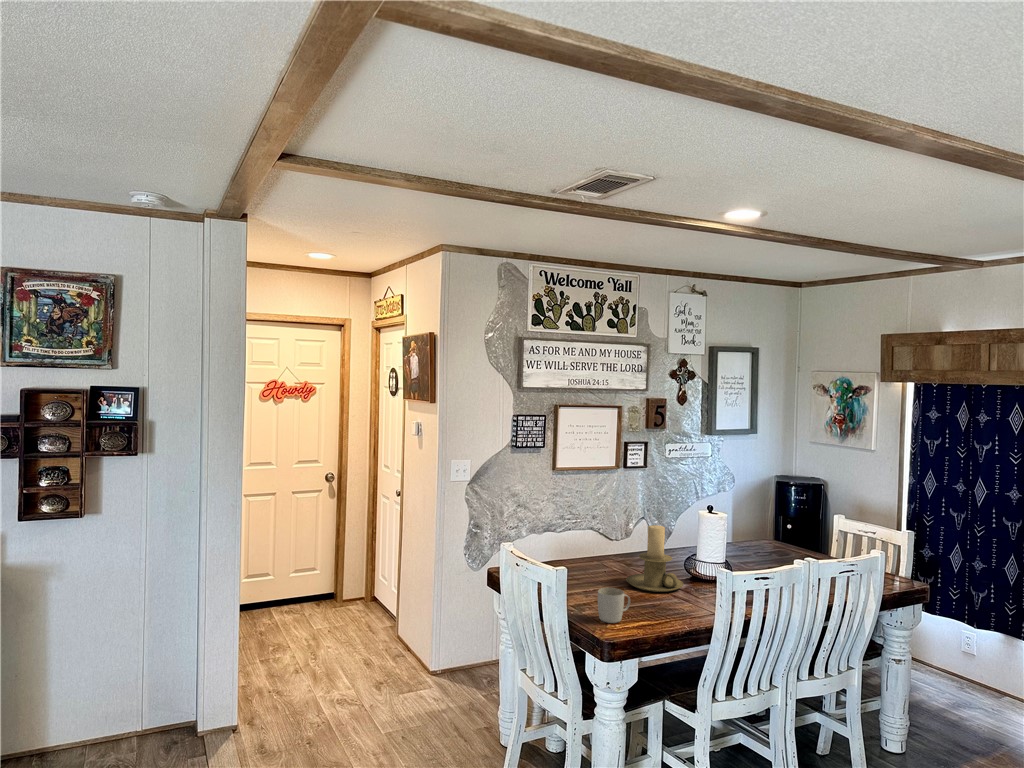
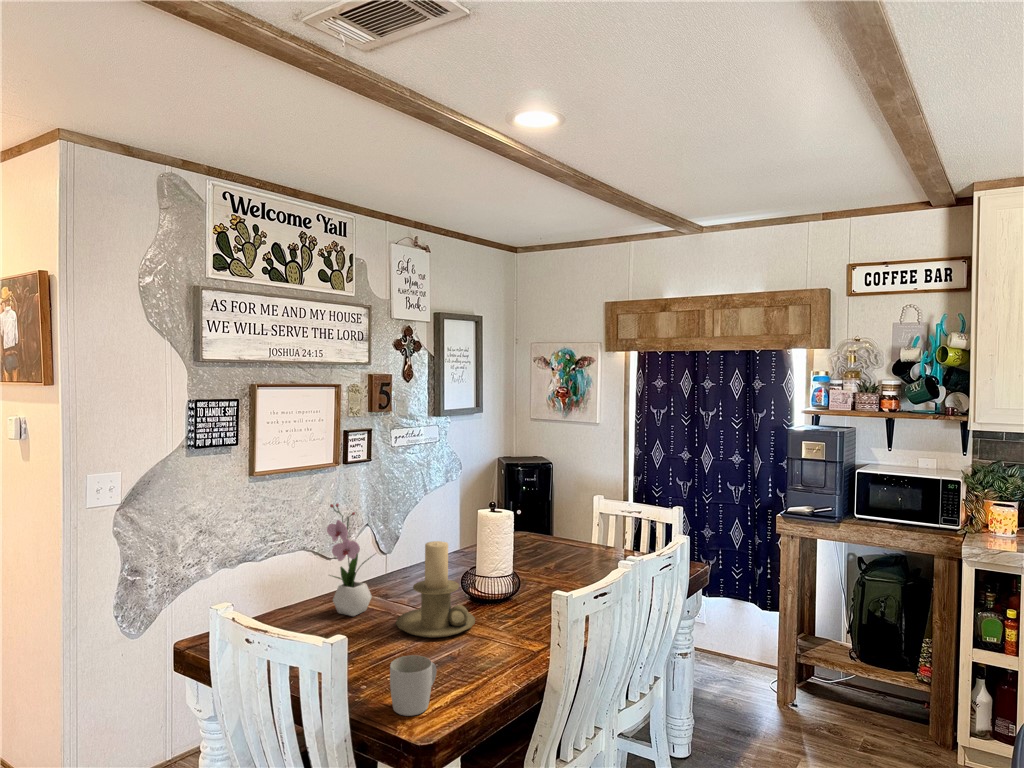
flower arrangement: none [586,492,621,572] -> present [327,504,372,616]

